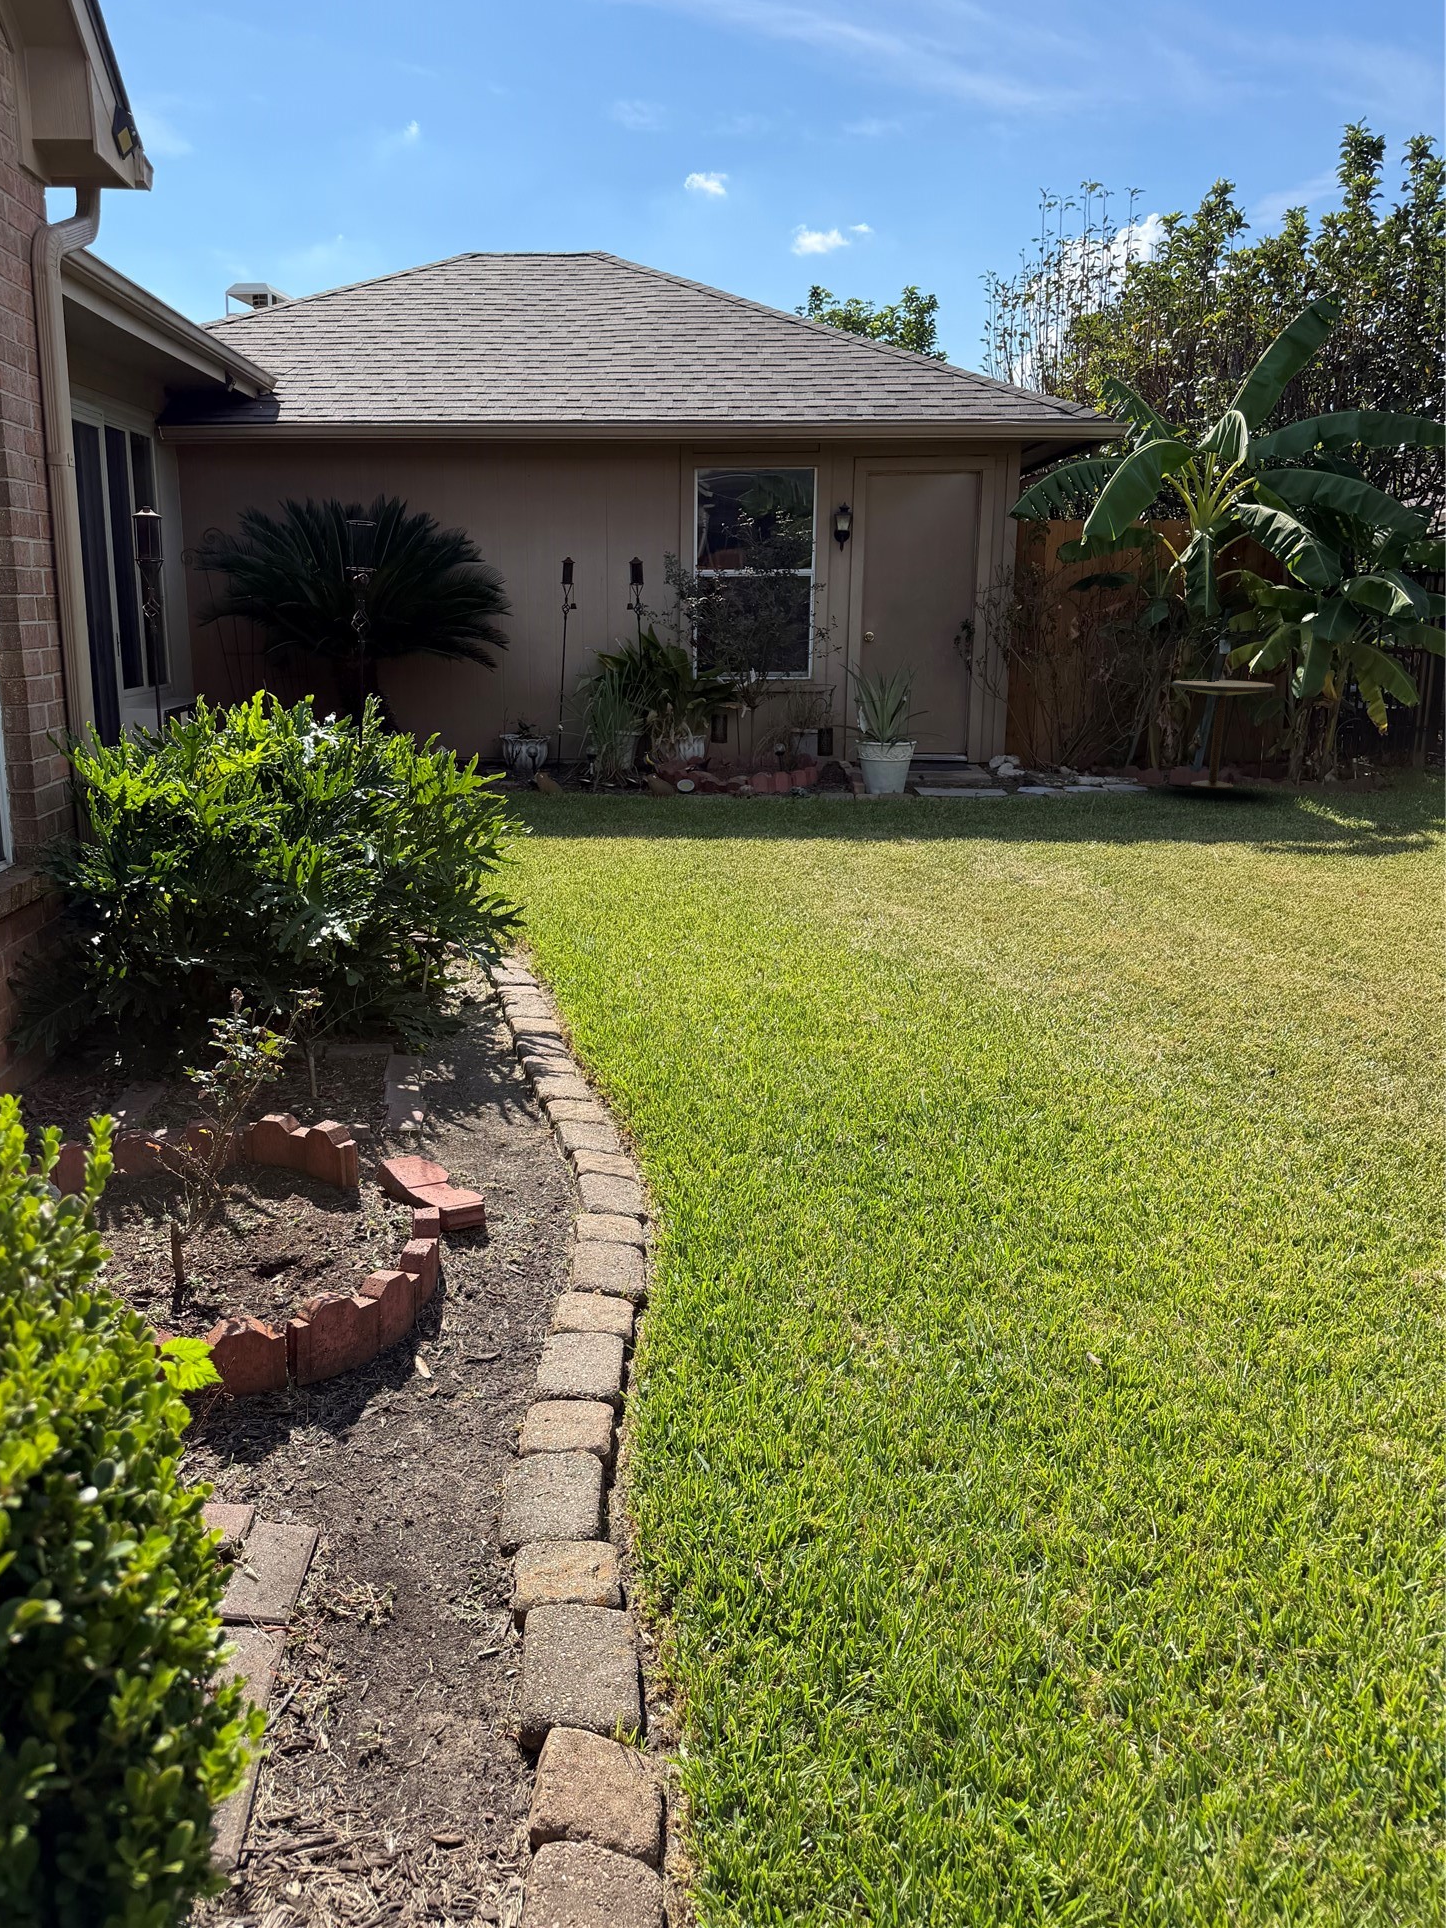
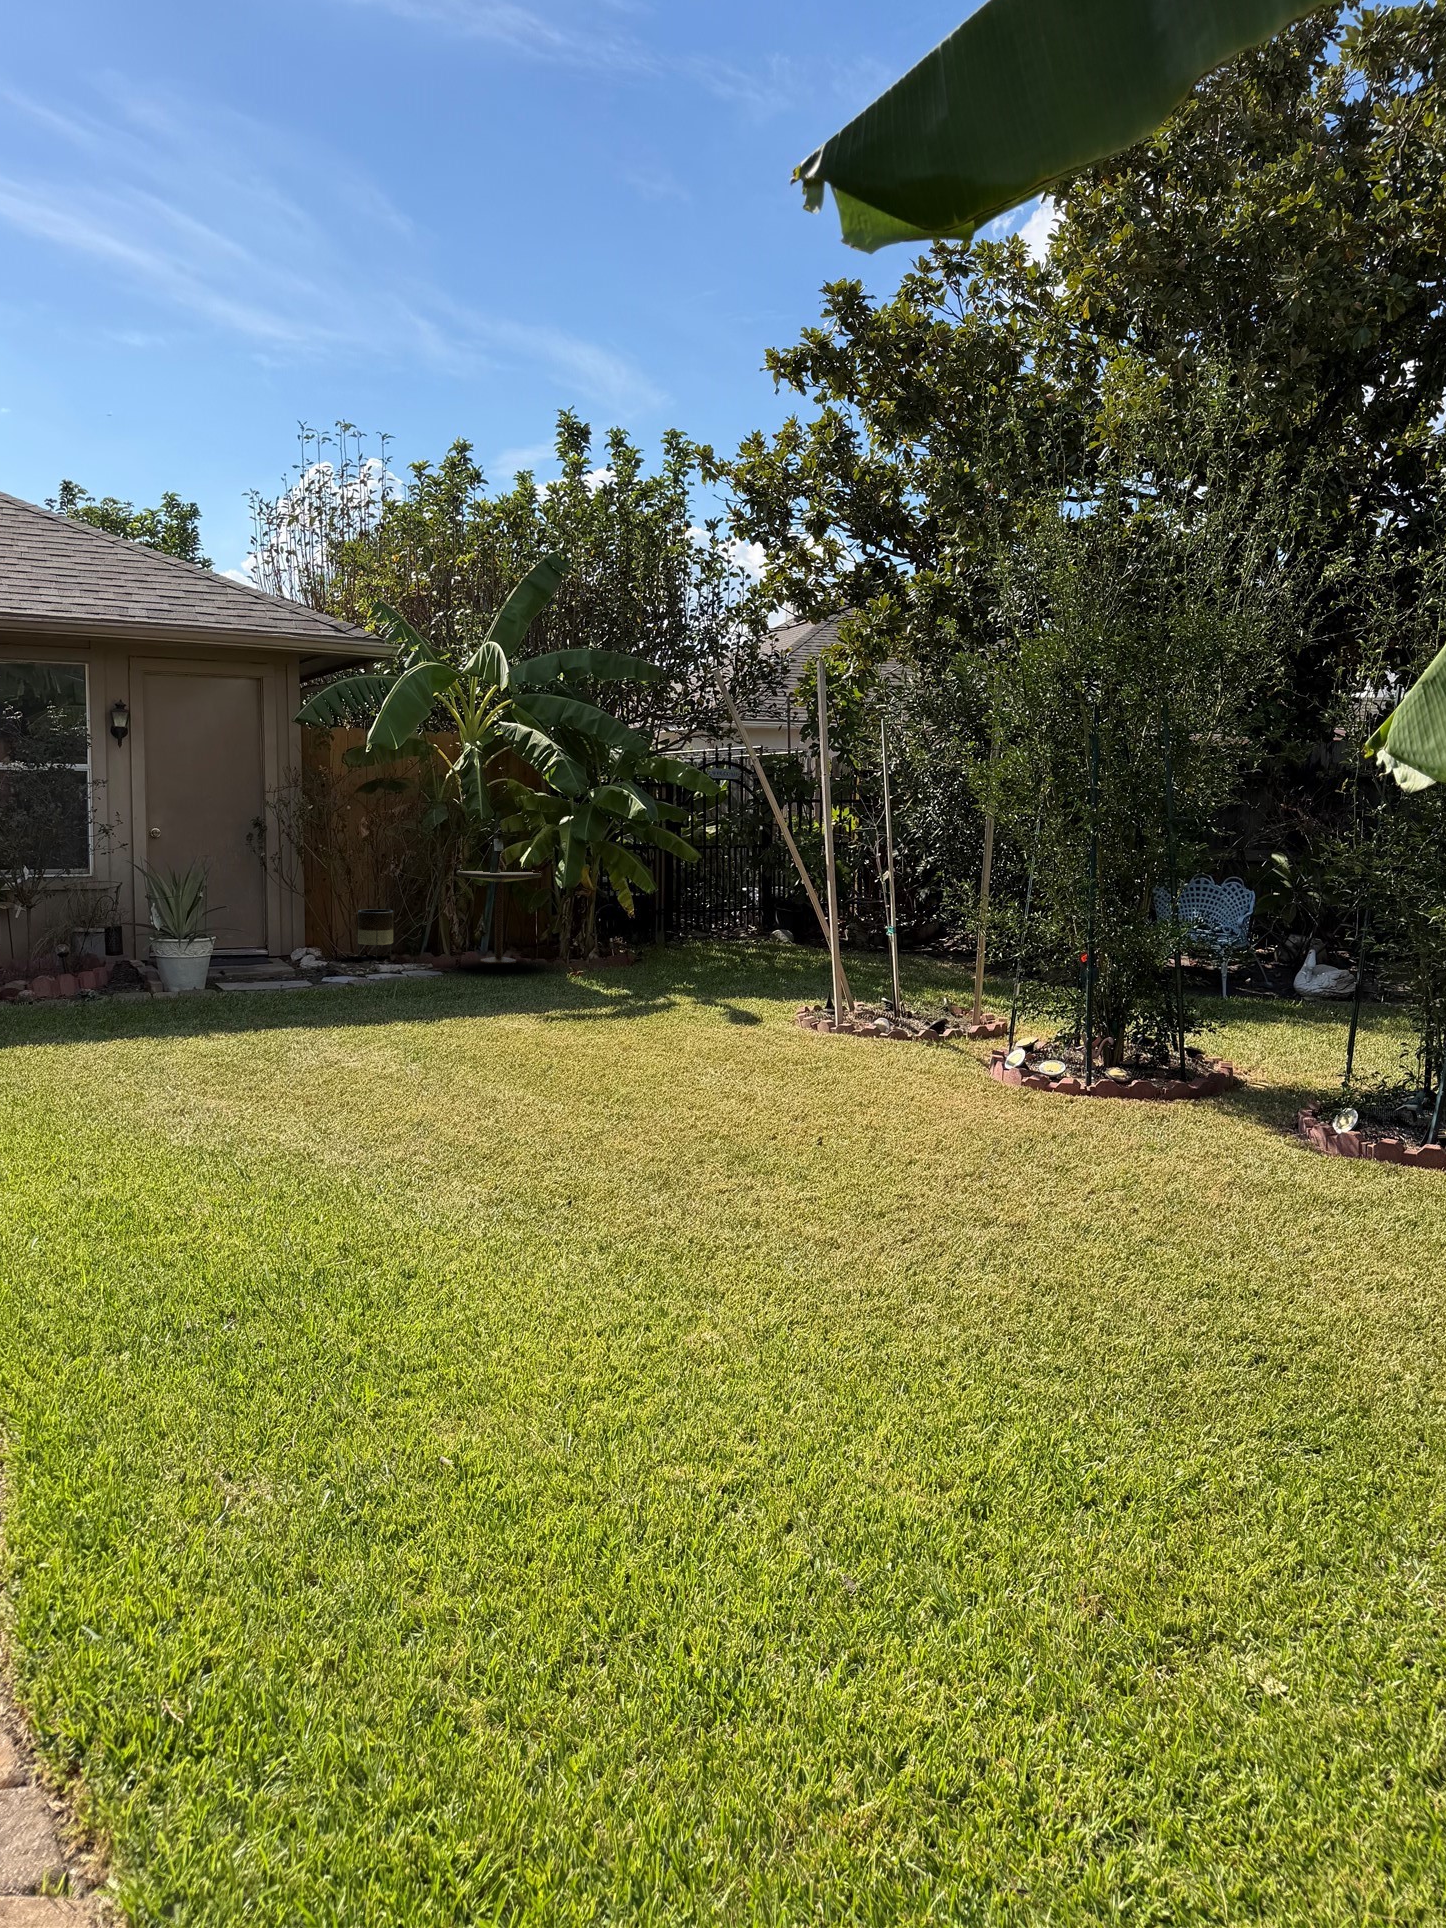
planter: none [1057,722,1098,776] -> present [358,909,393,959]

